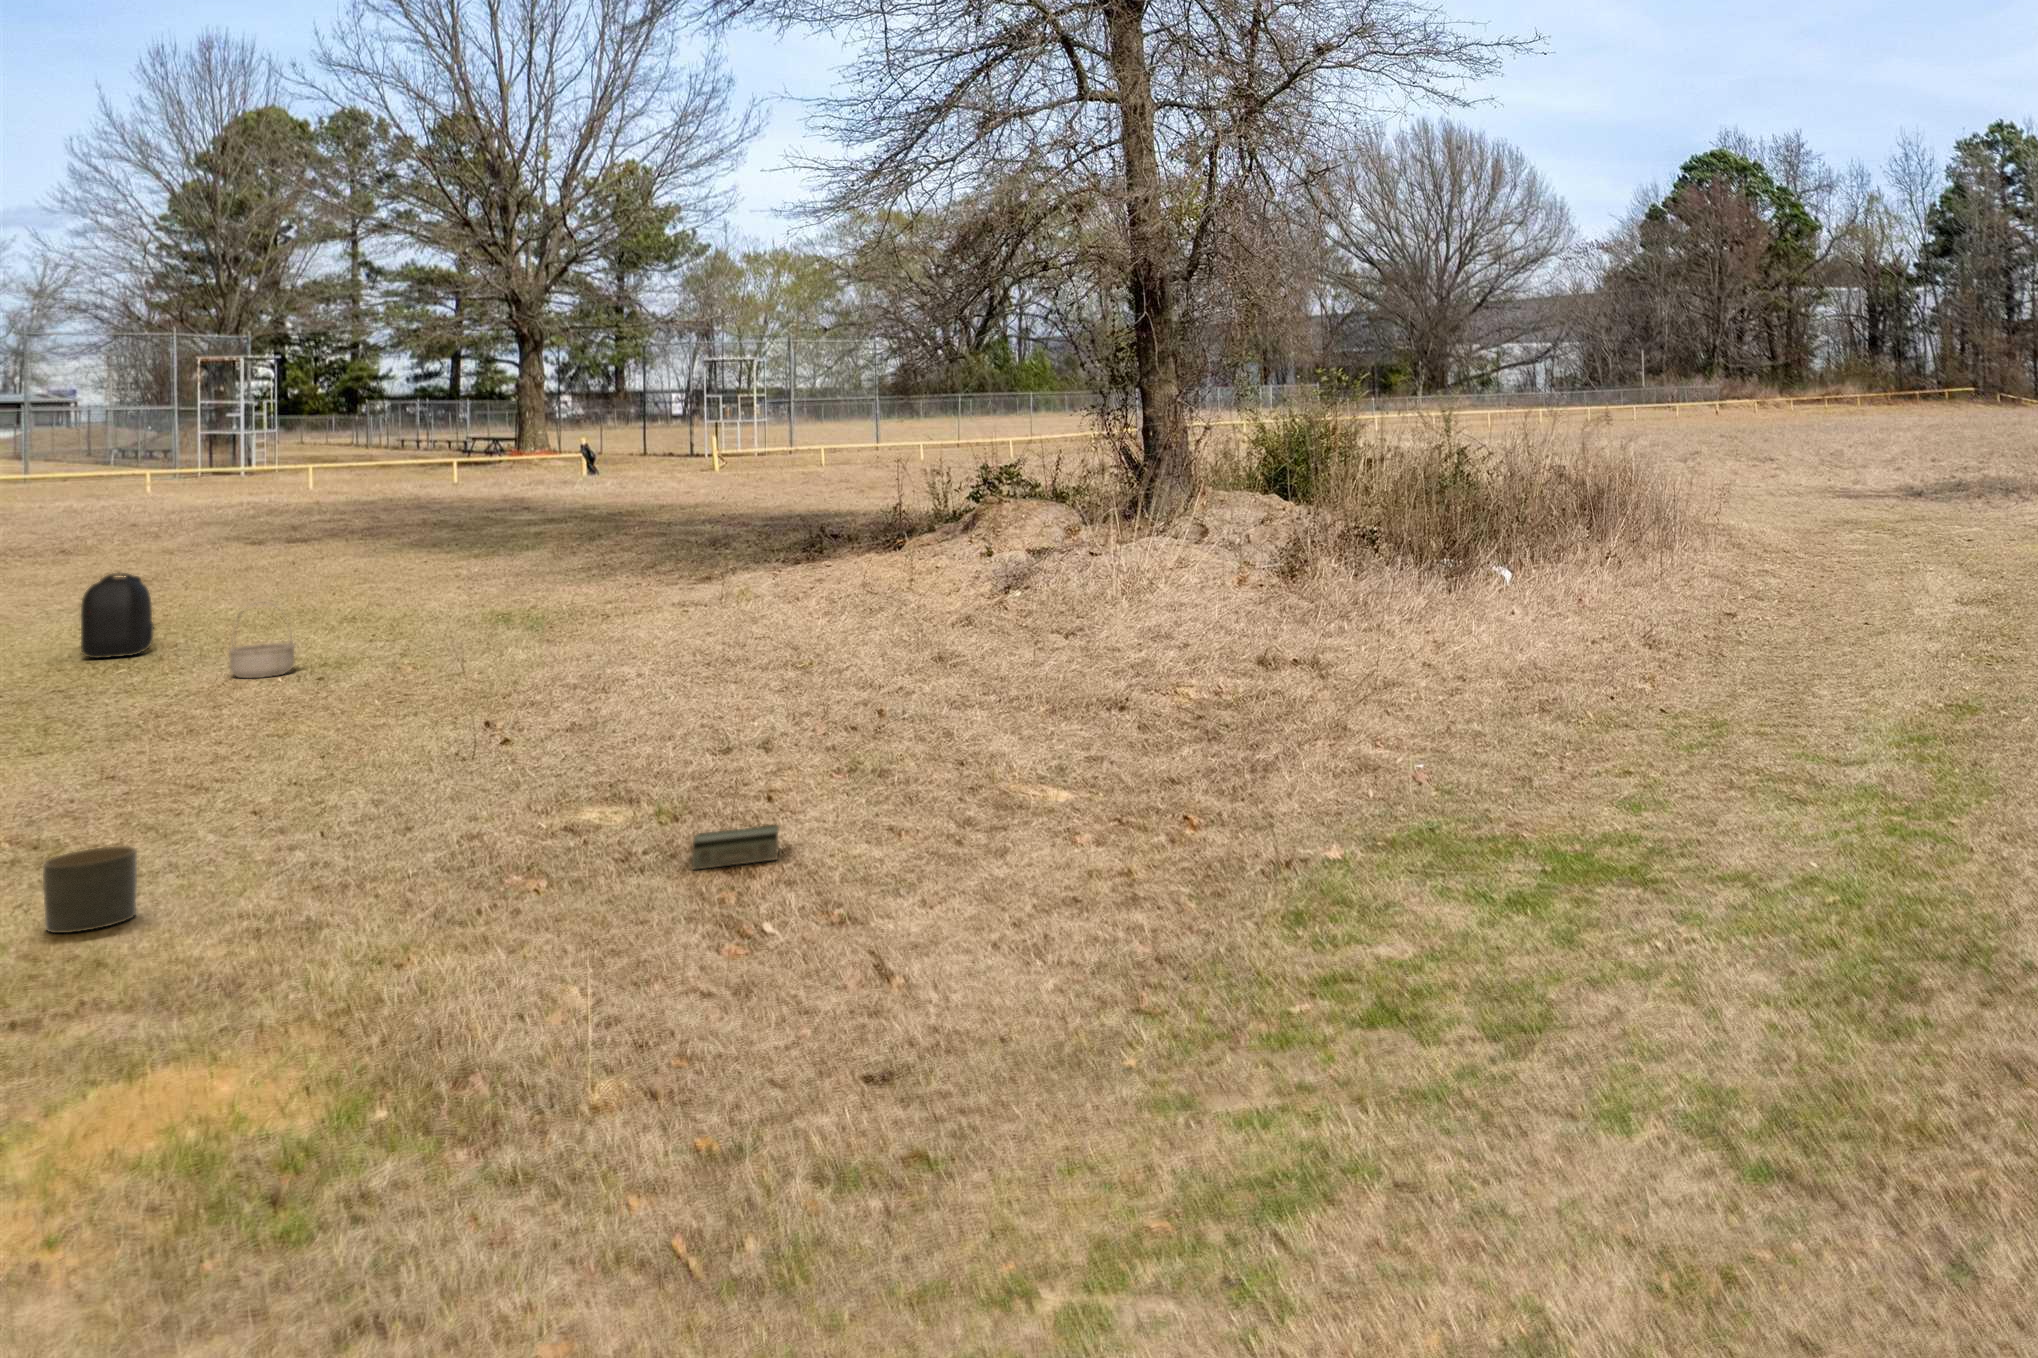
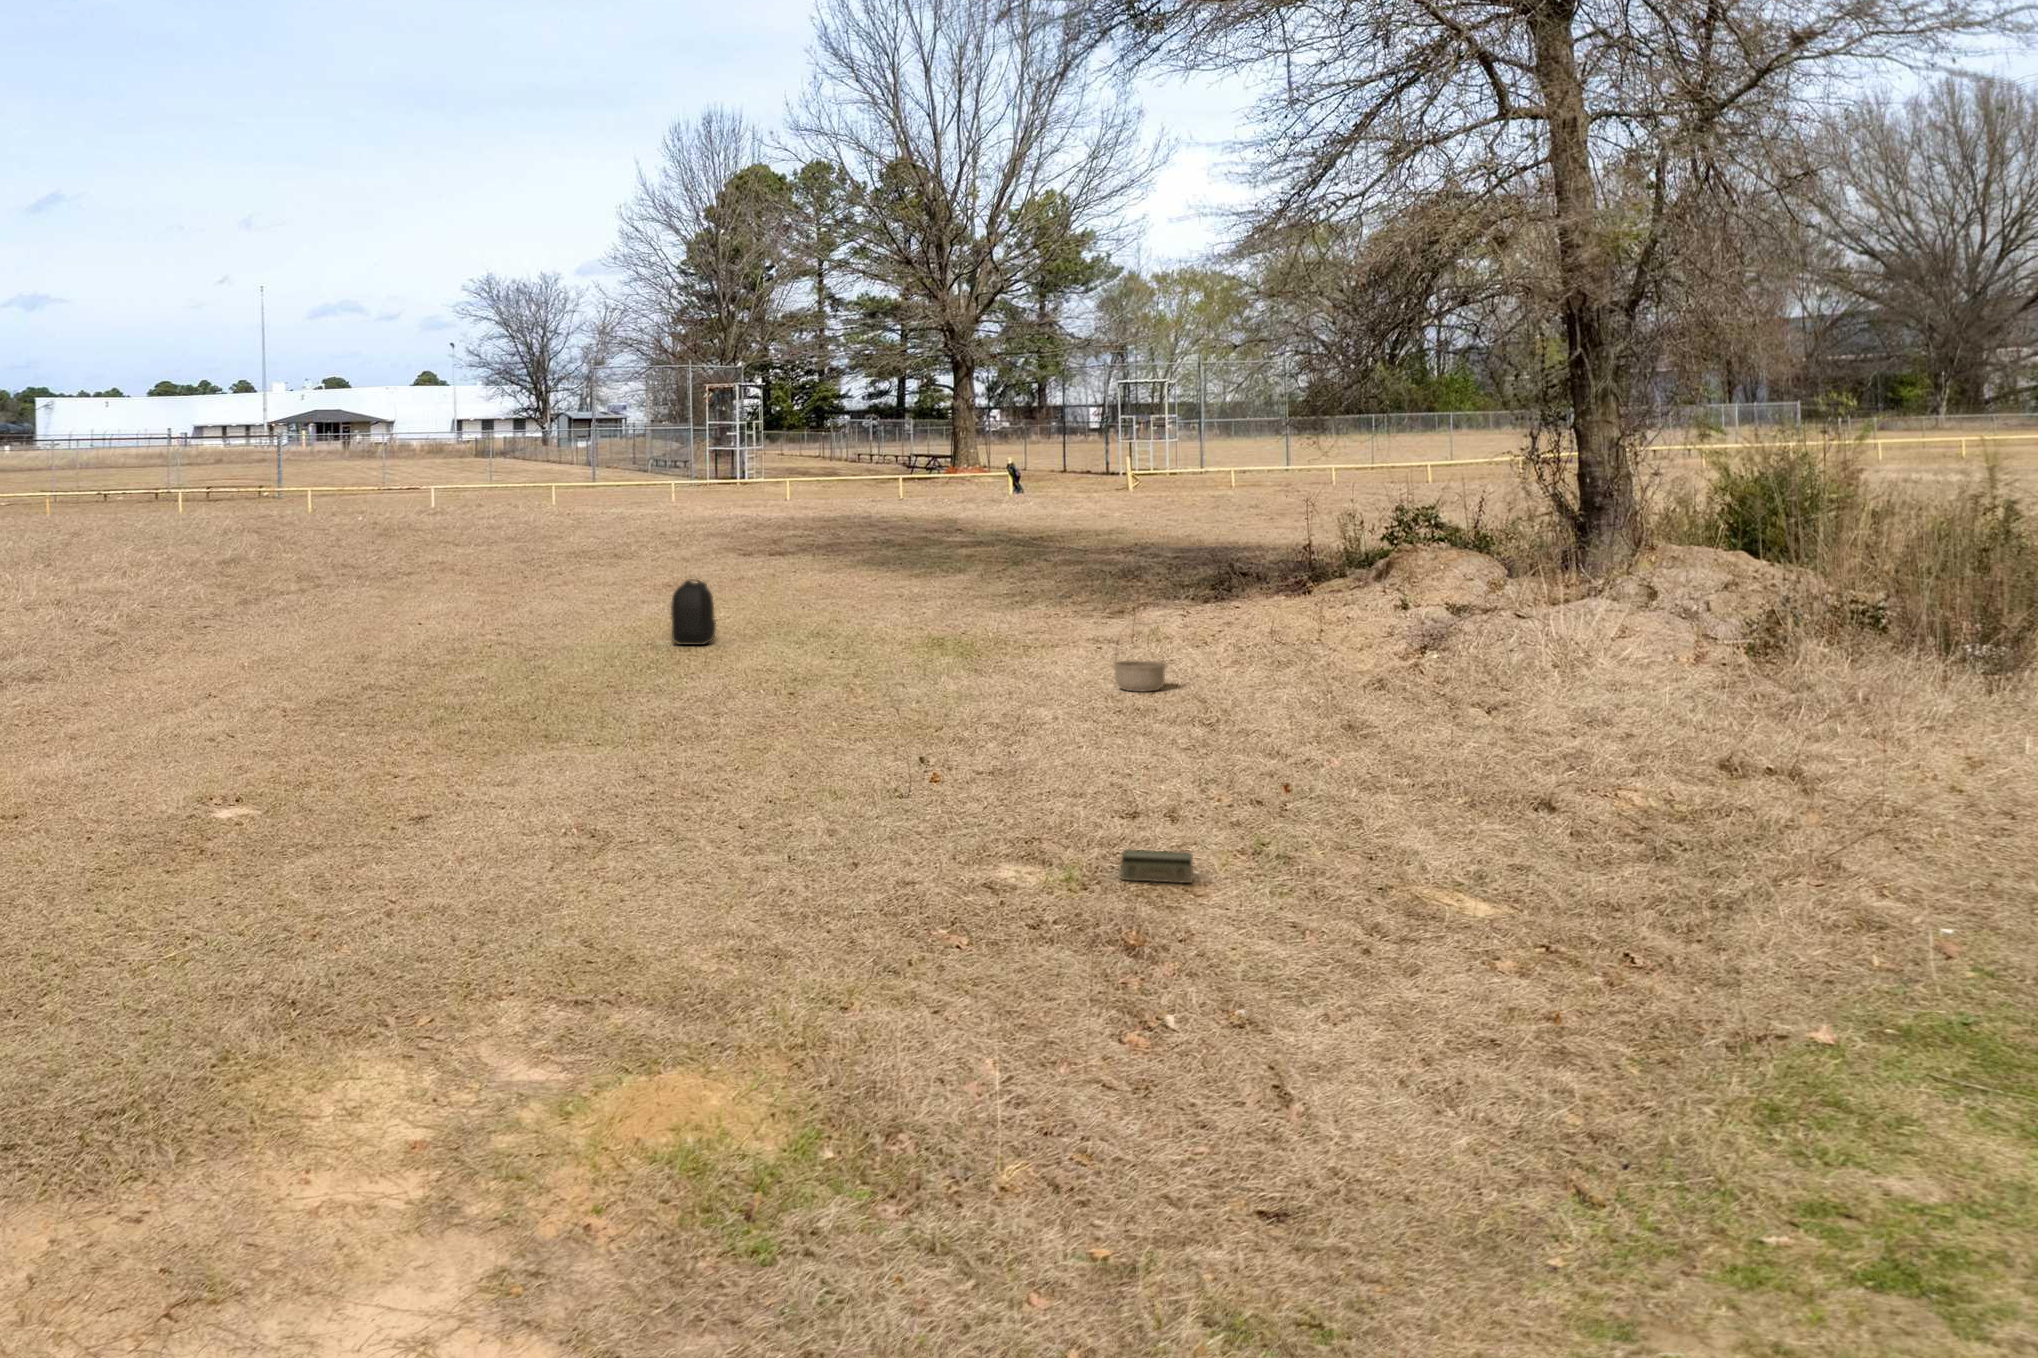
basket: present [229,602,295,678] -> present [1114,623,1165,692]
planter: present [43,846,137,933] -> none [688,794,741,852]

